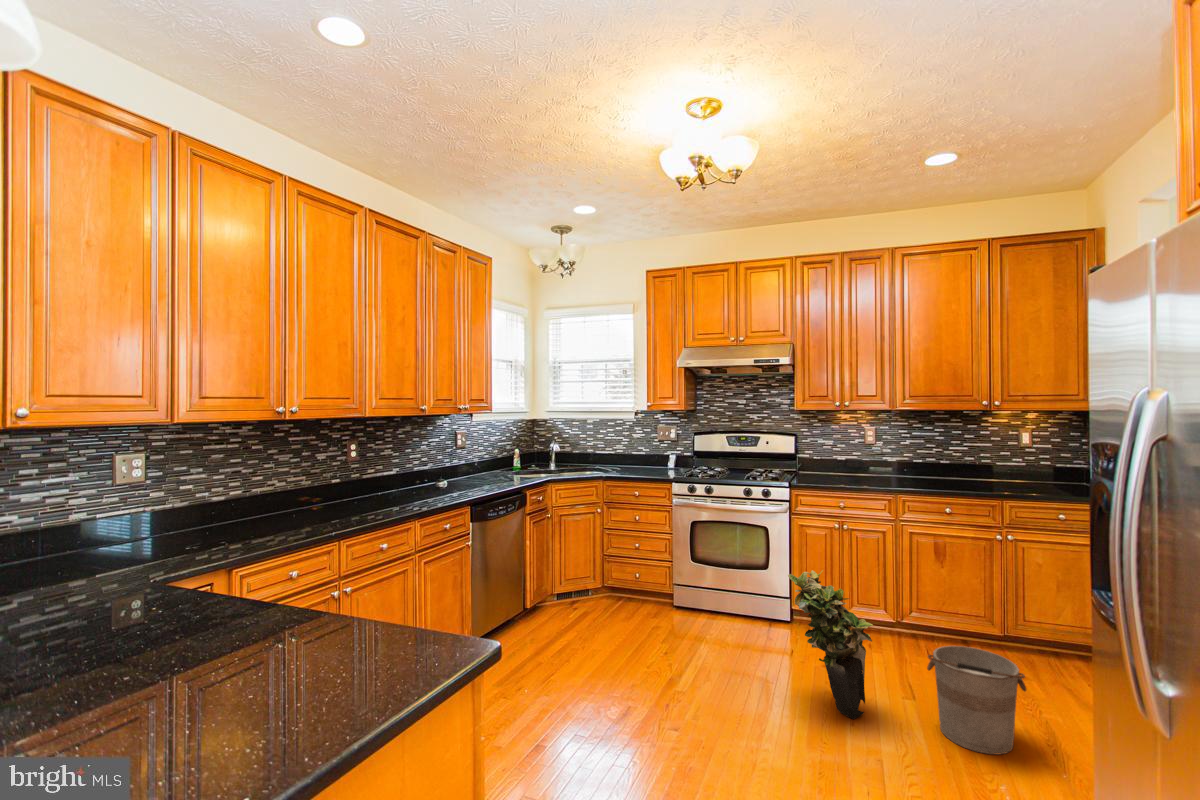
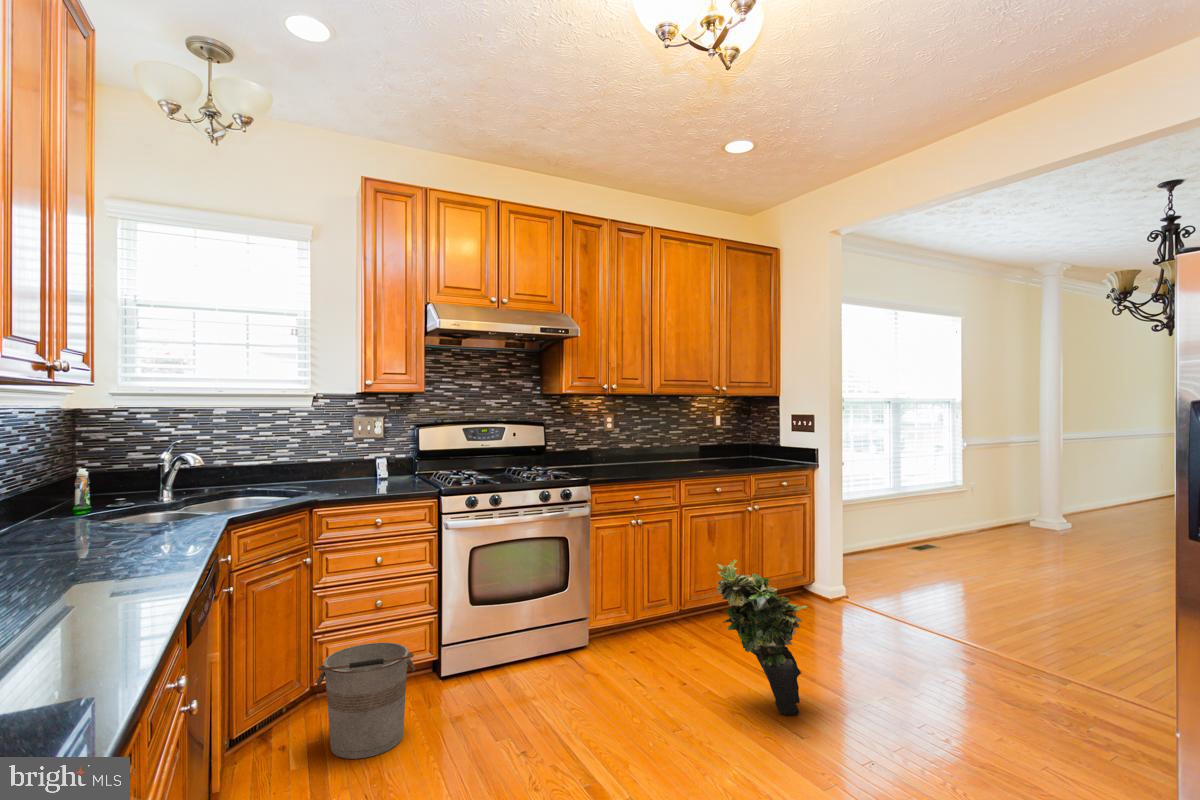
bucket: present [927,646,1026,755] -> present [317,643,415,759]

